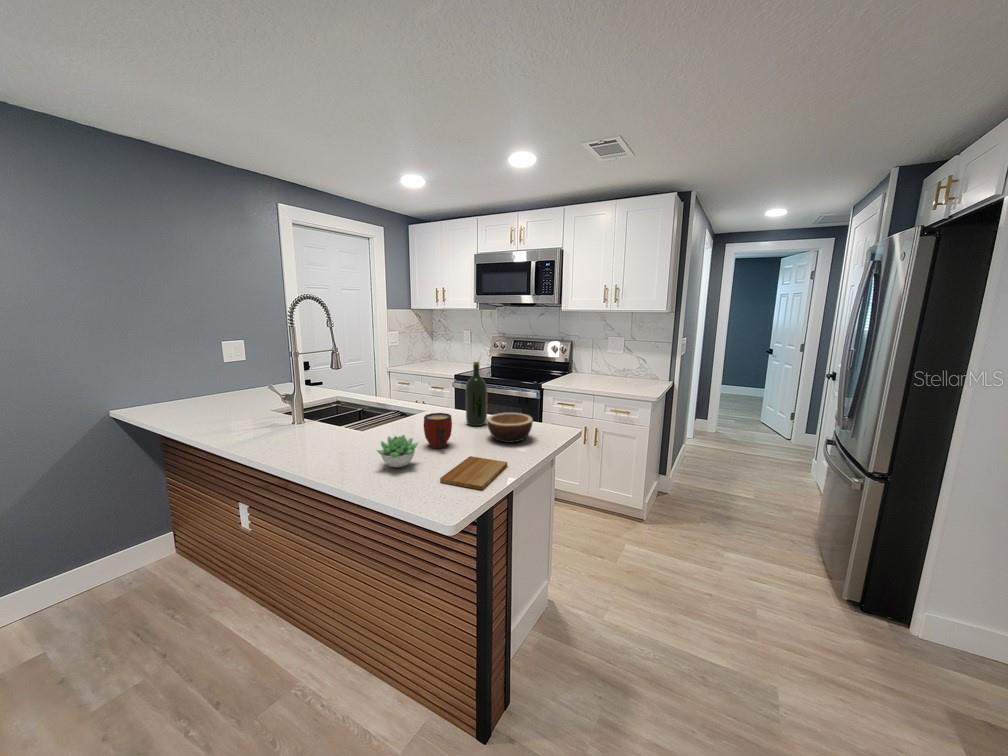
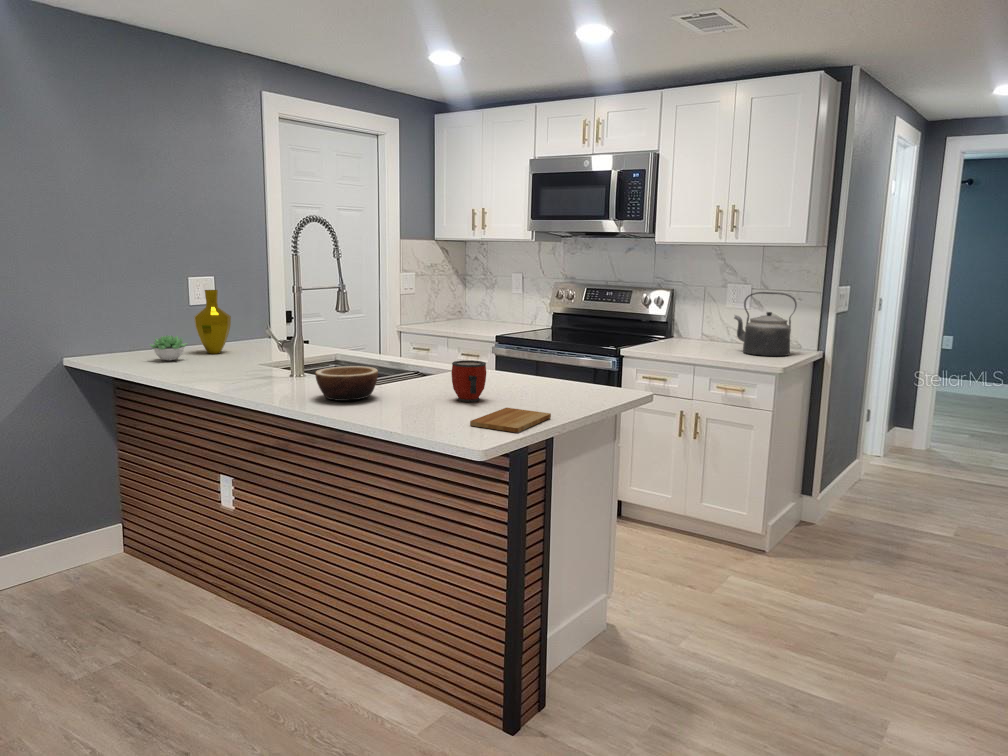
kettle: none [615,343,656,386] -> present [734,292,797,356]
vase: none [223,352,254,401] -> present [194,290,231,354]
wine bottle: present [466,362,487,426] -> none [506,302,534,386]
bowl: present [487,413,533,443] -> present [315,366,378,401]
succulent plant: present [377,435,418,467] -> present [149,336,187,360]

